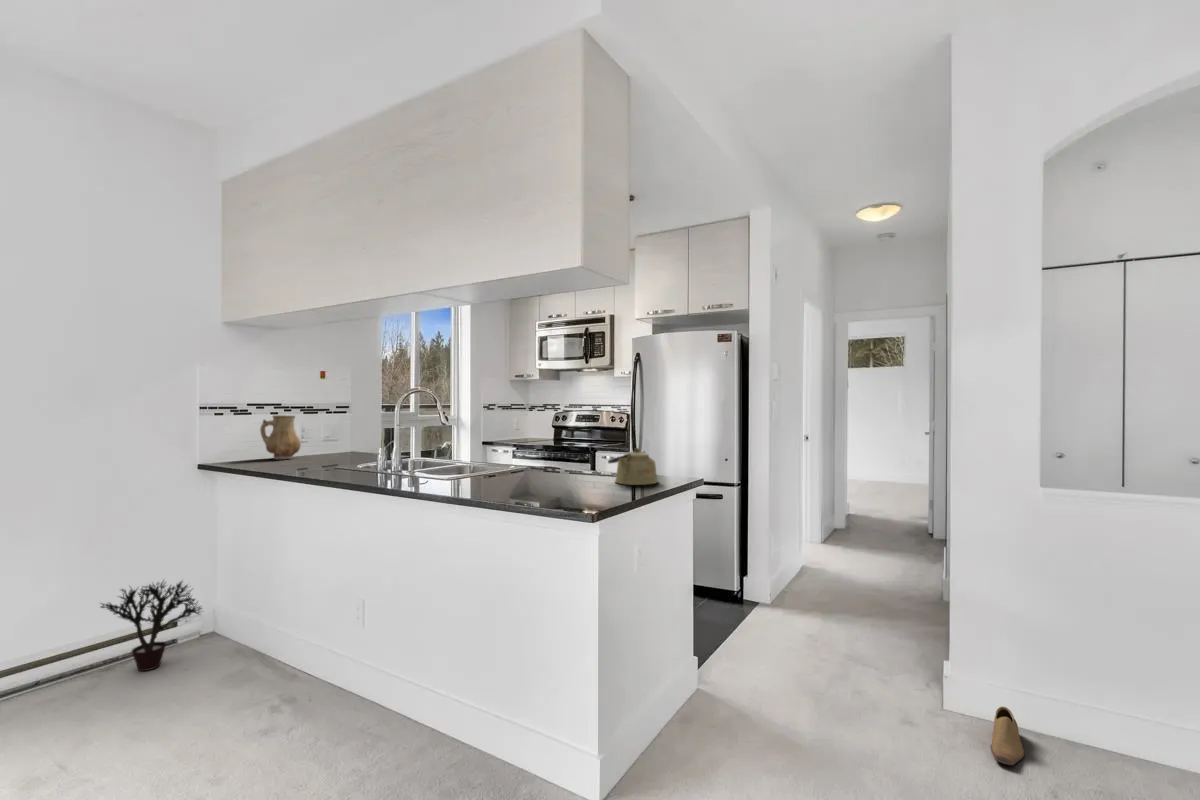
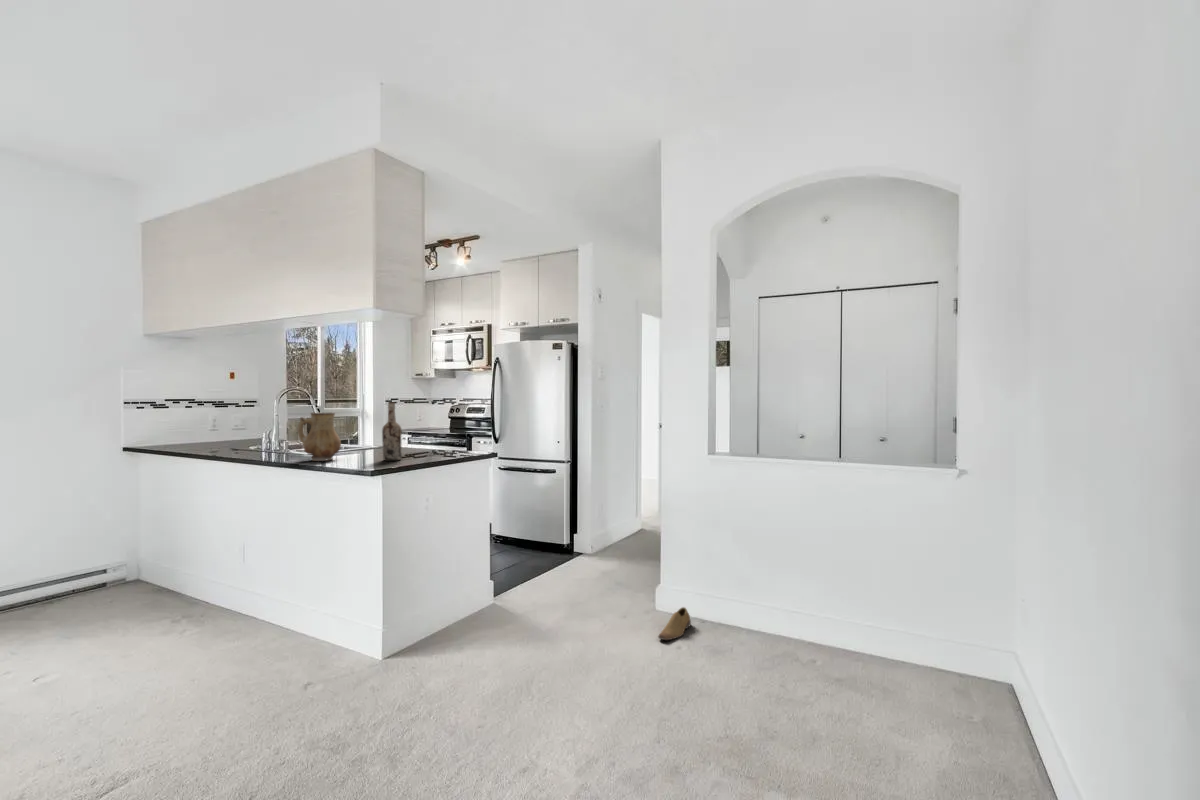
wine bottle: none [580,409,605,493] -> present [382,402,402,461]
ceramic pitcher: present [260,415,301,459] -> present [298,413,341,461]
kettle: present [608,448,658,485] -> none [417,430,455,456]
potted plant: present [101,582,202,671] -> none [40,534,125,603]

